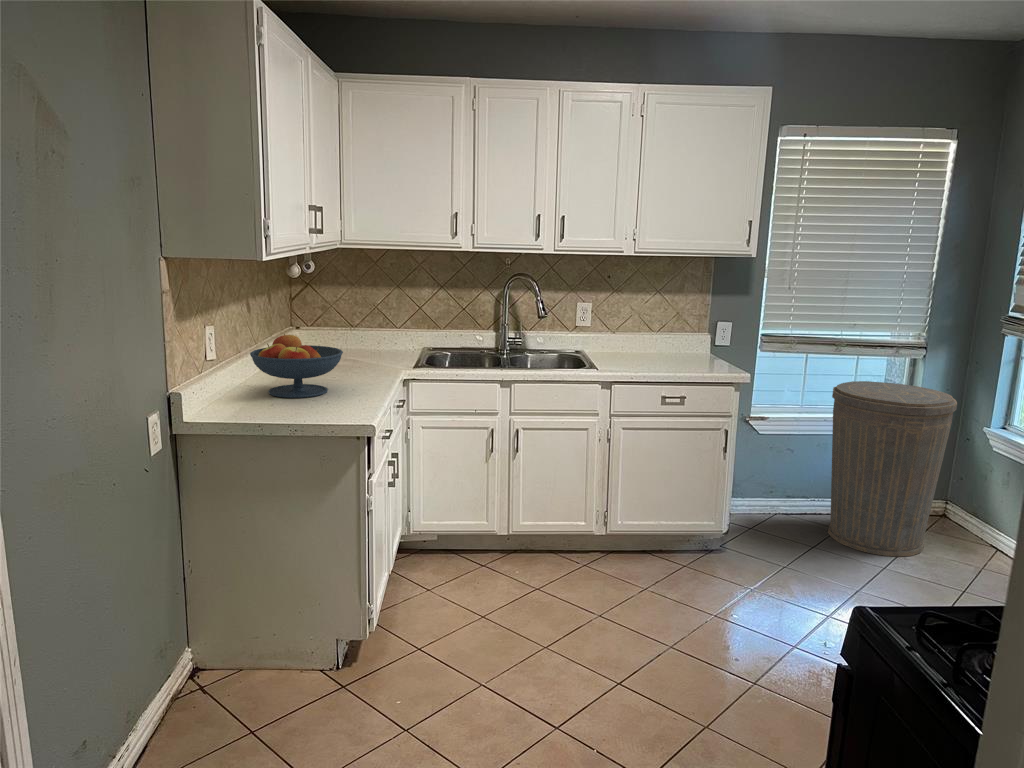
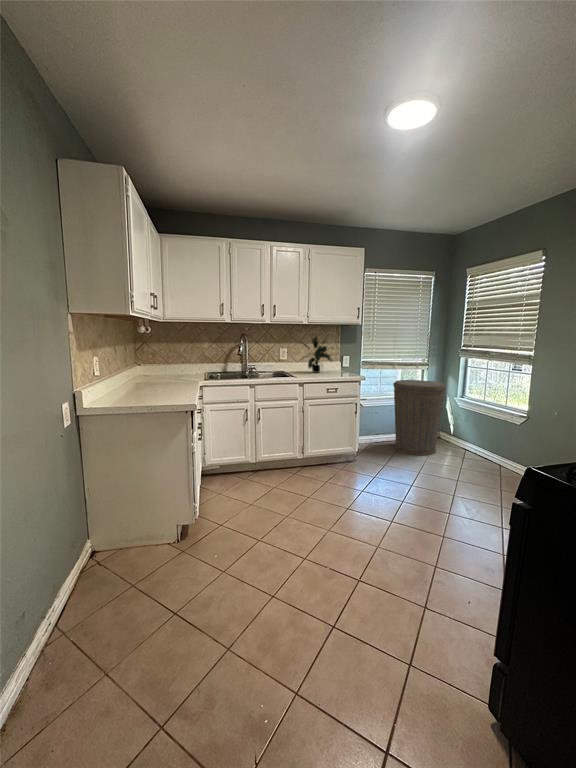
potted plant: none [617,275,693,357] -> present [302,337,332,373]
fruit bowl: present [250,334,343,398] -> none [120,361,172,394]

